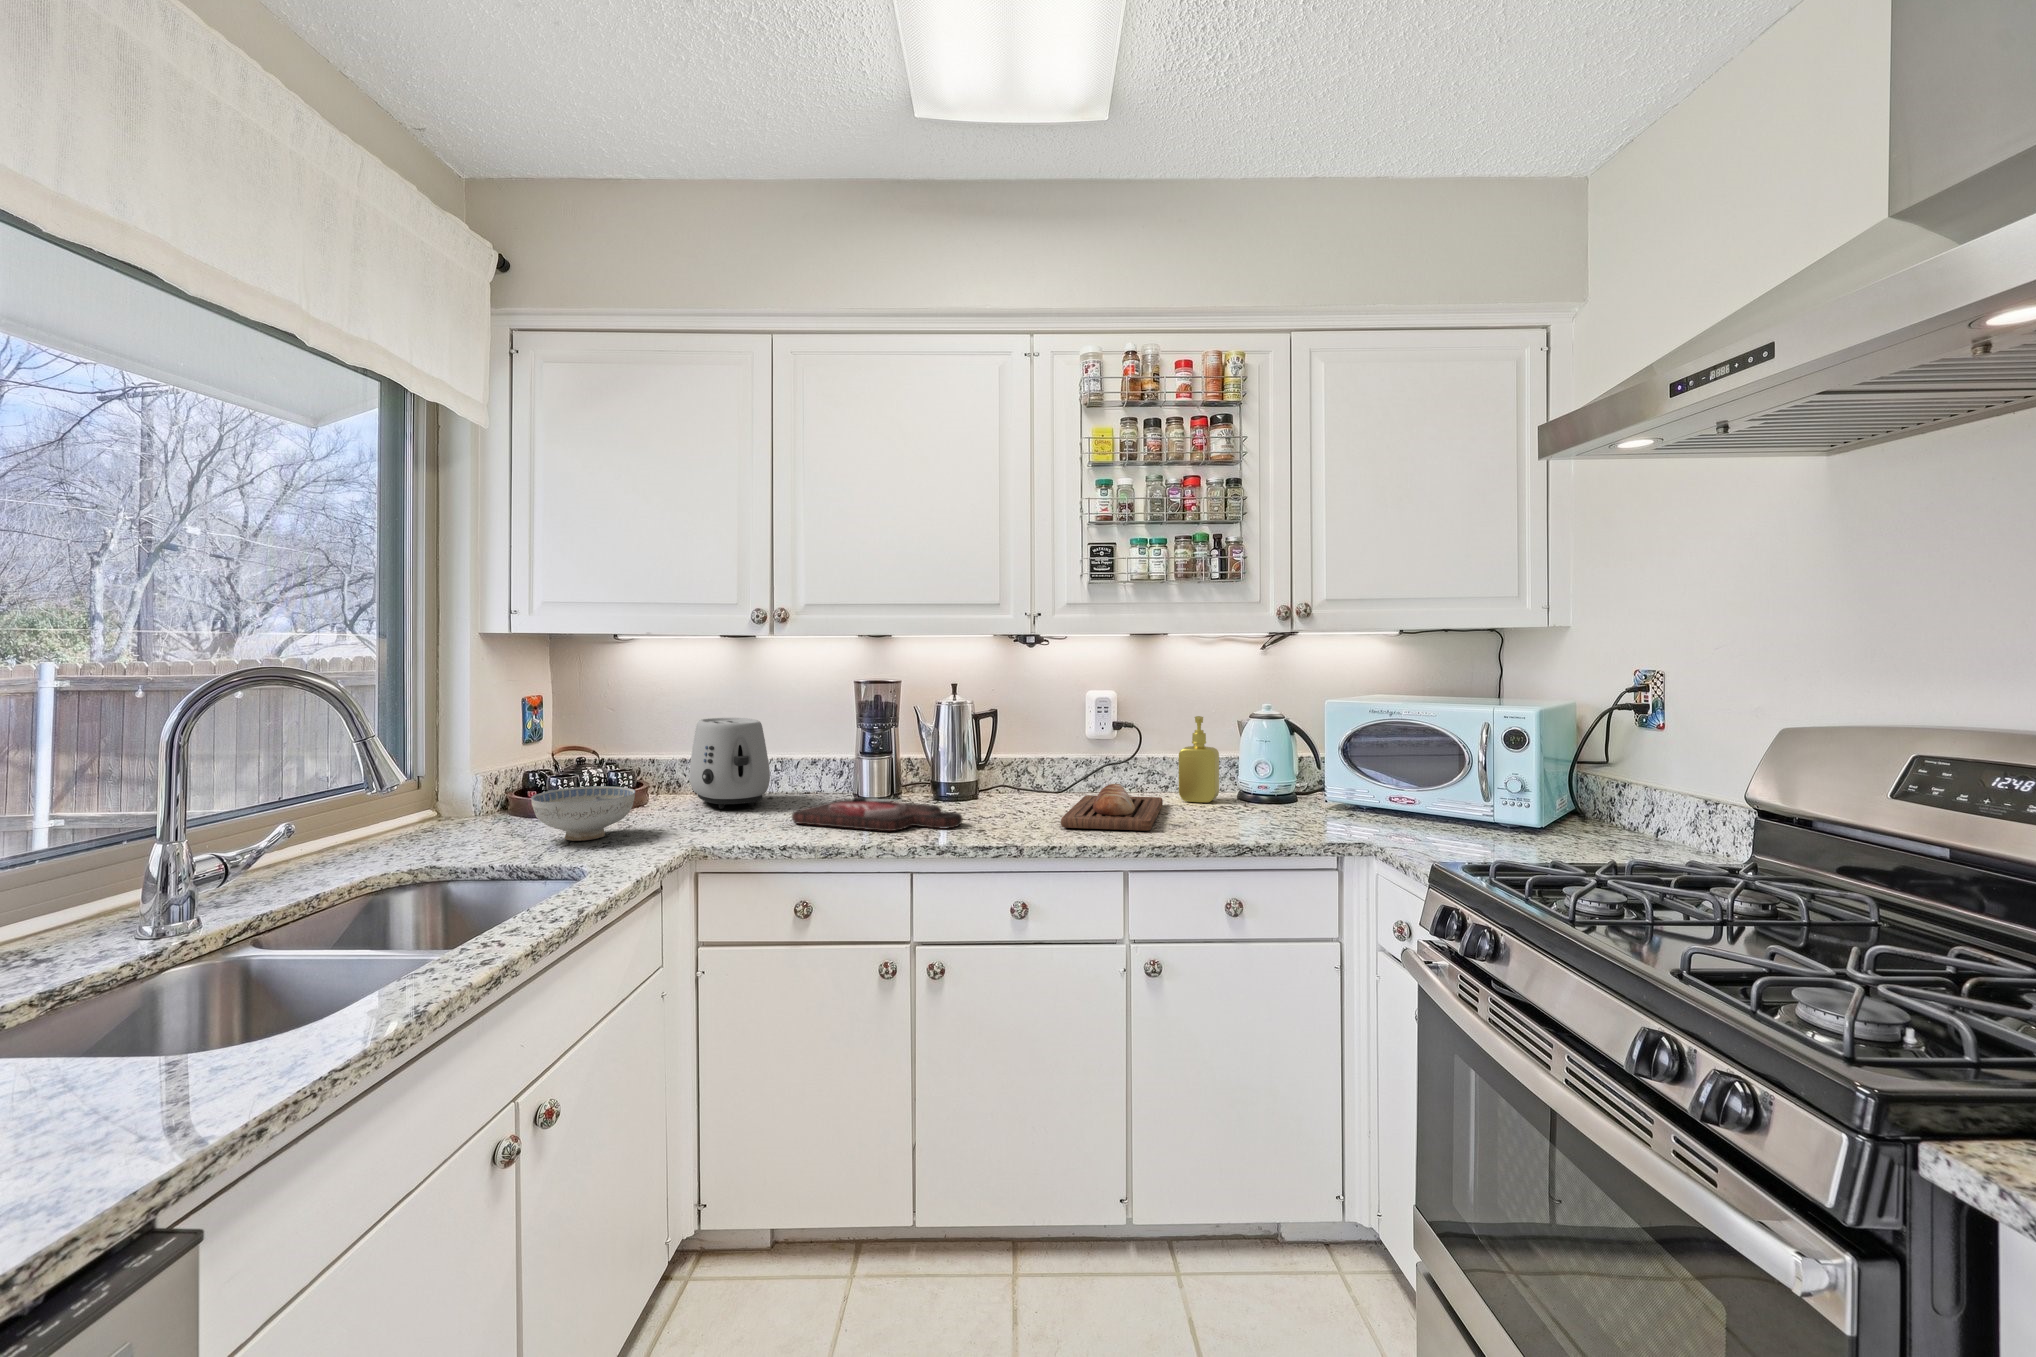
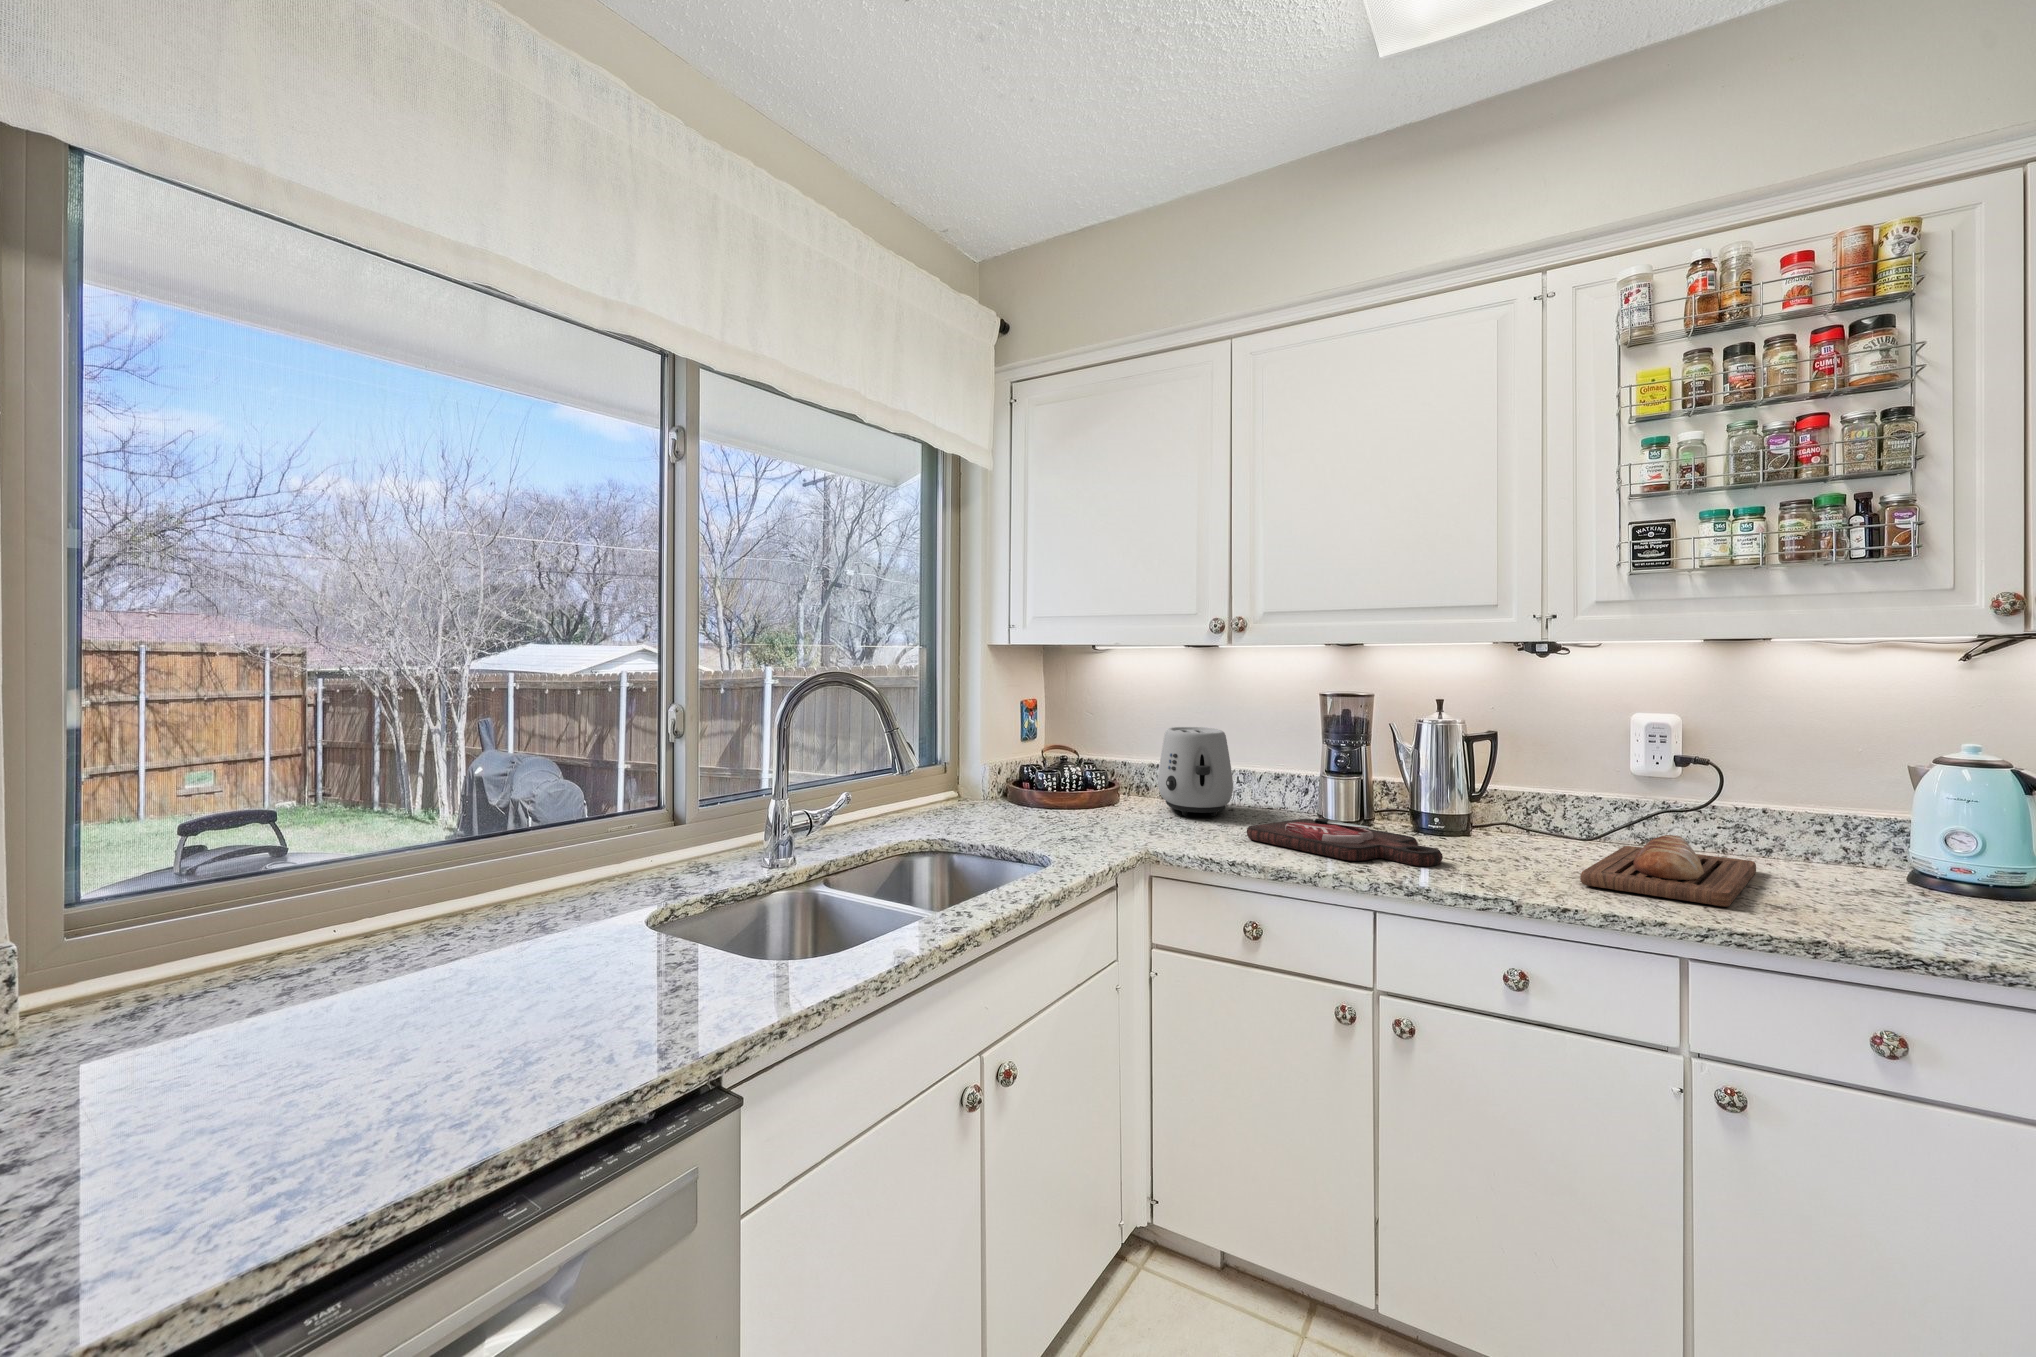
soap dispenser: present [1179,716,1219,803] -> none [1787,752,1866,877]
ceramic bowl: present [531,786,635,841] -> none [1016,784,1100,833]

